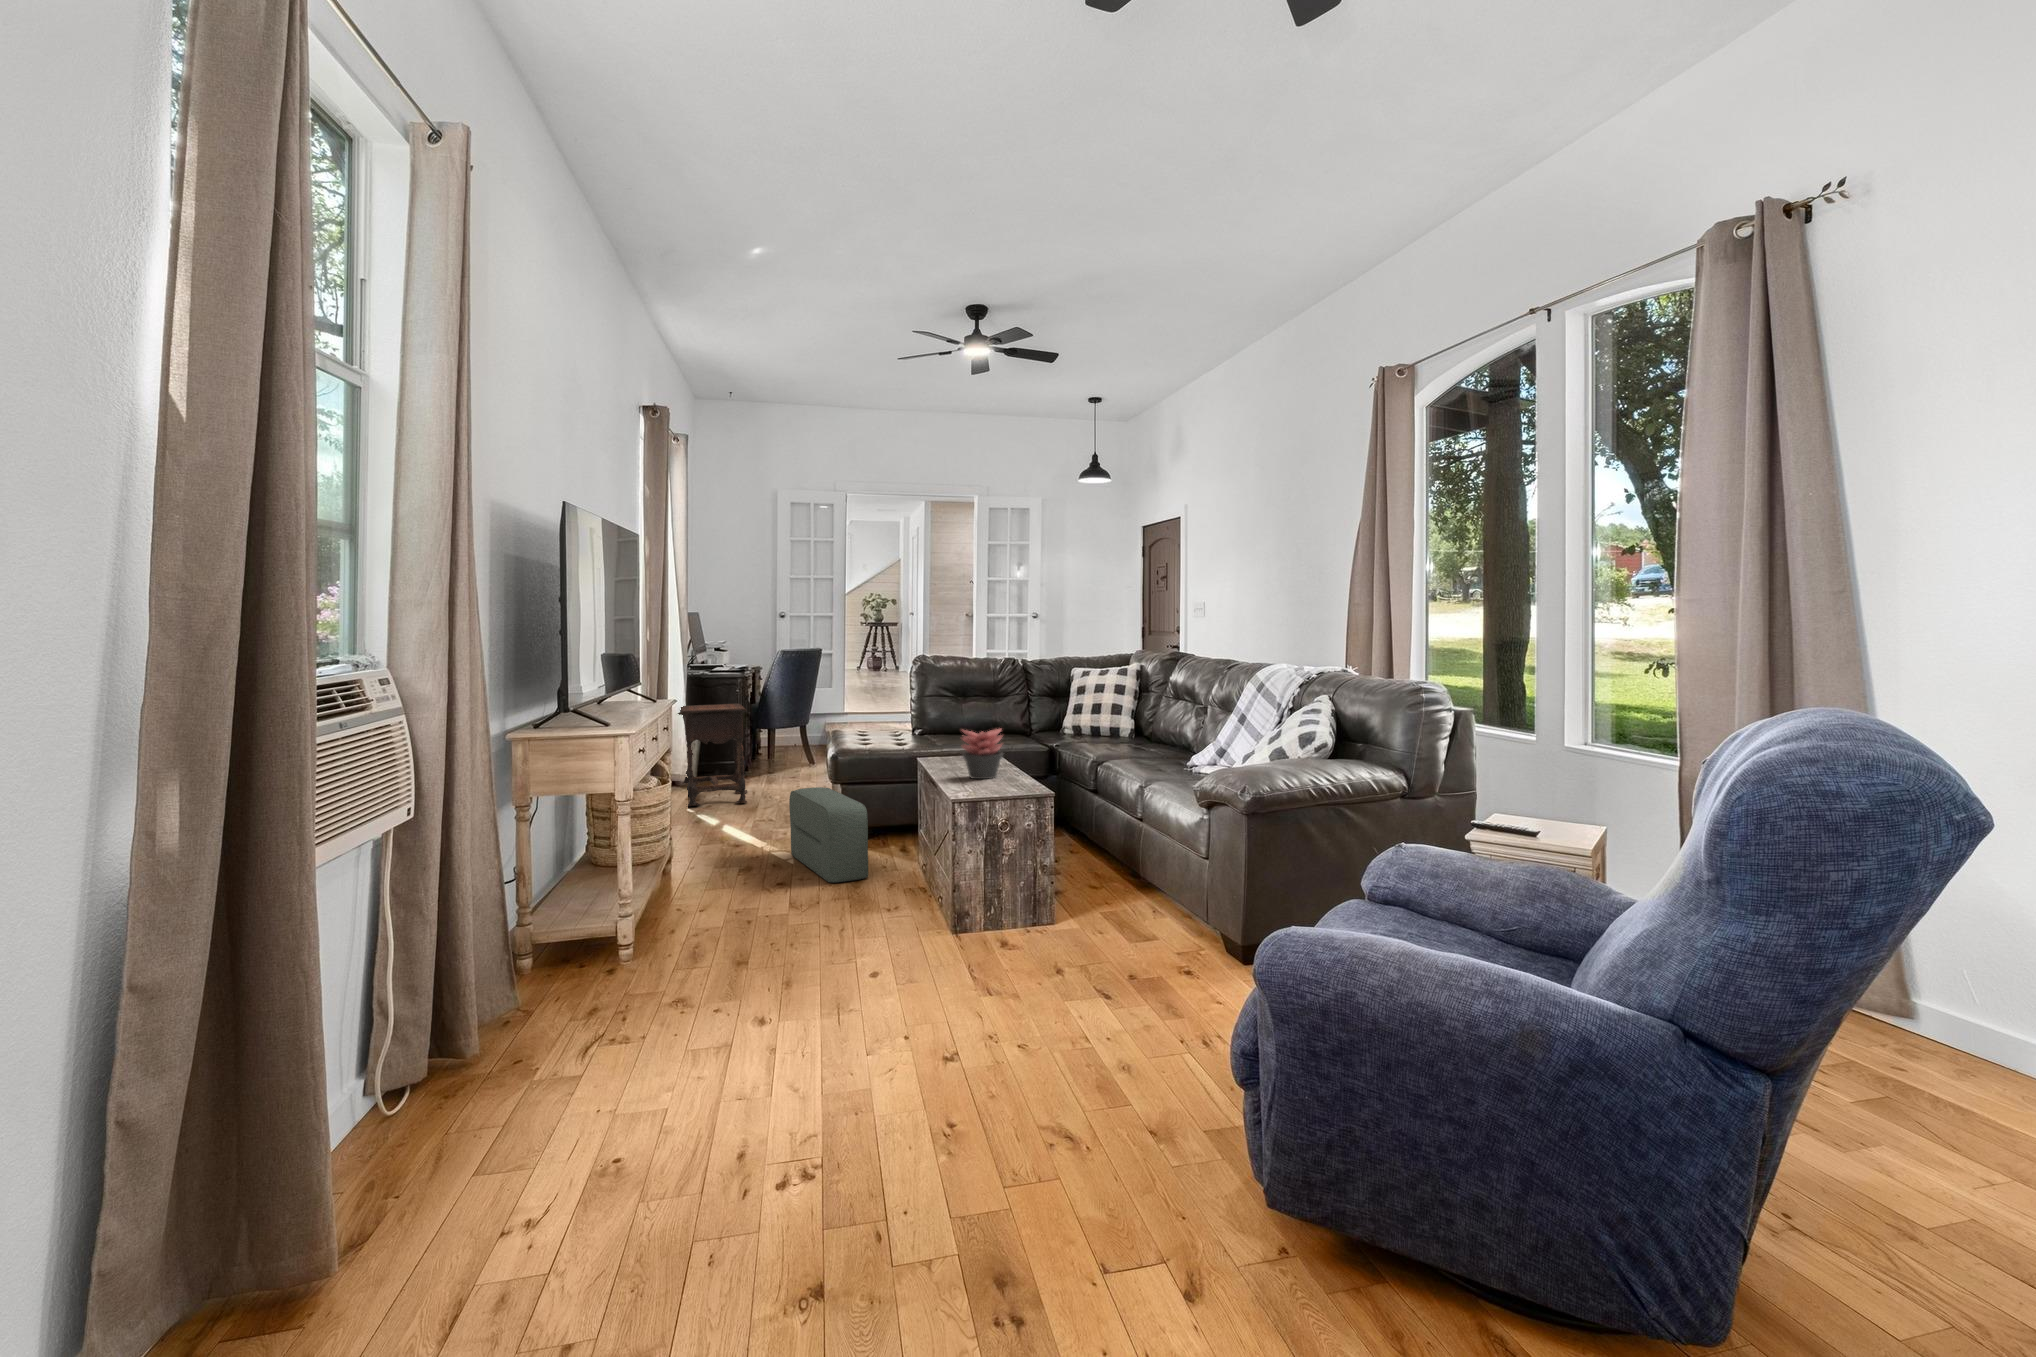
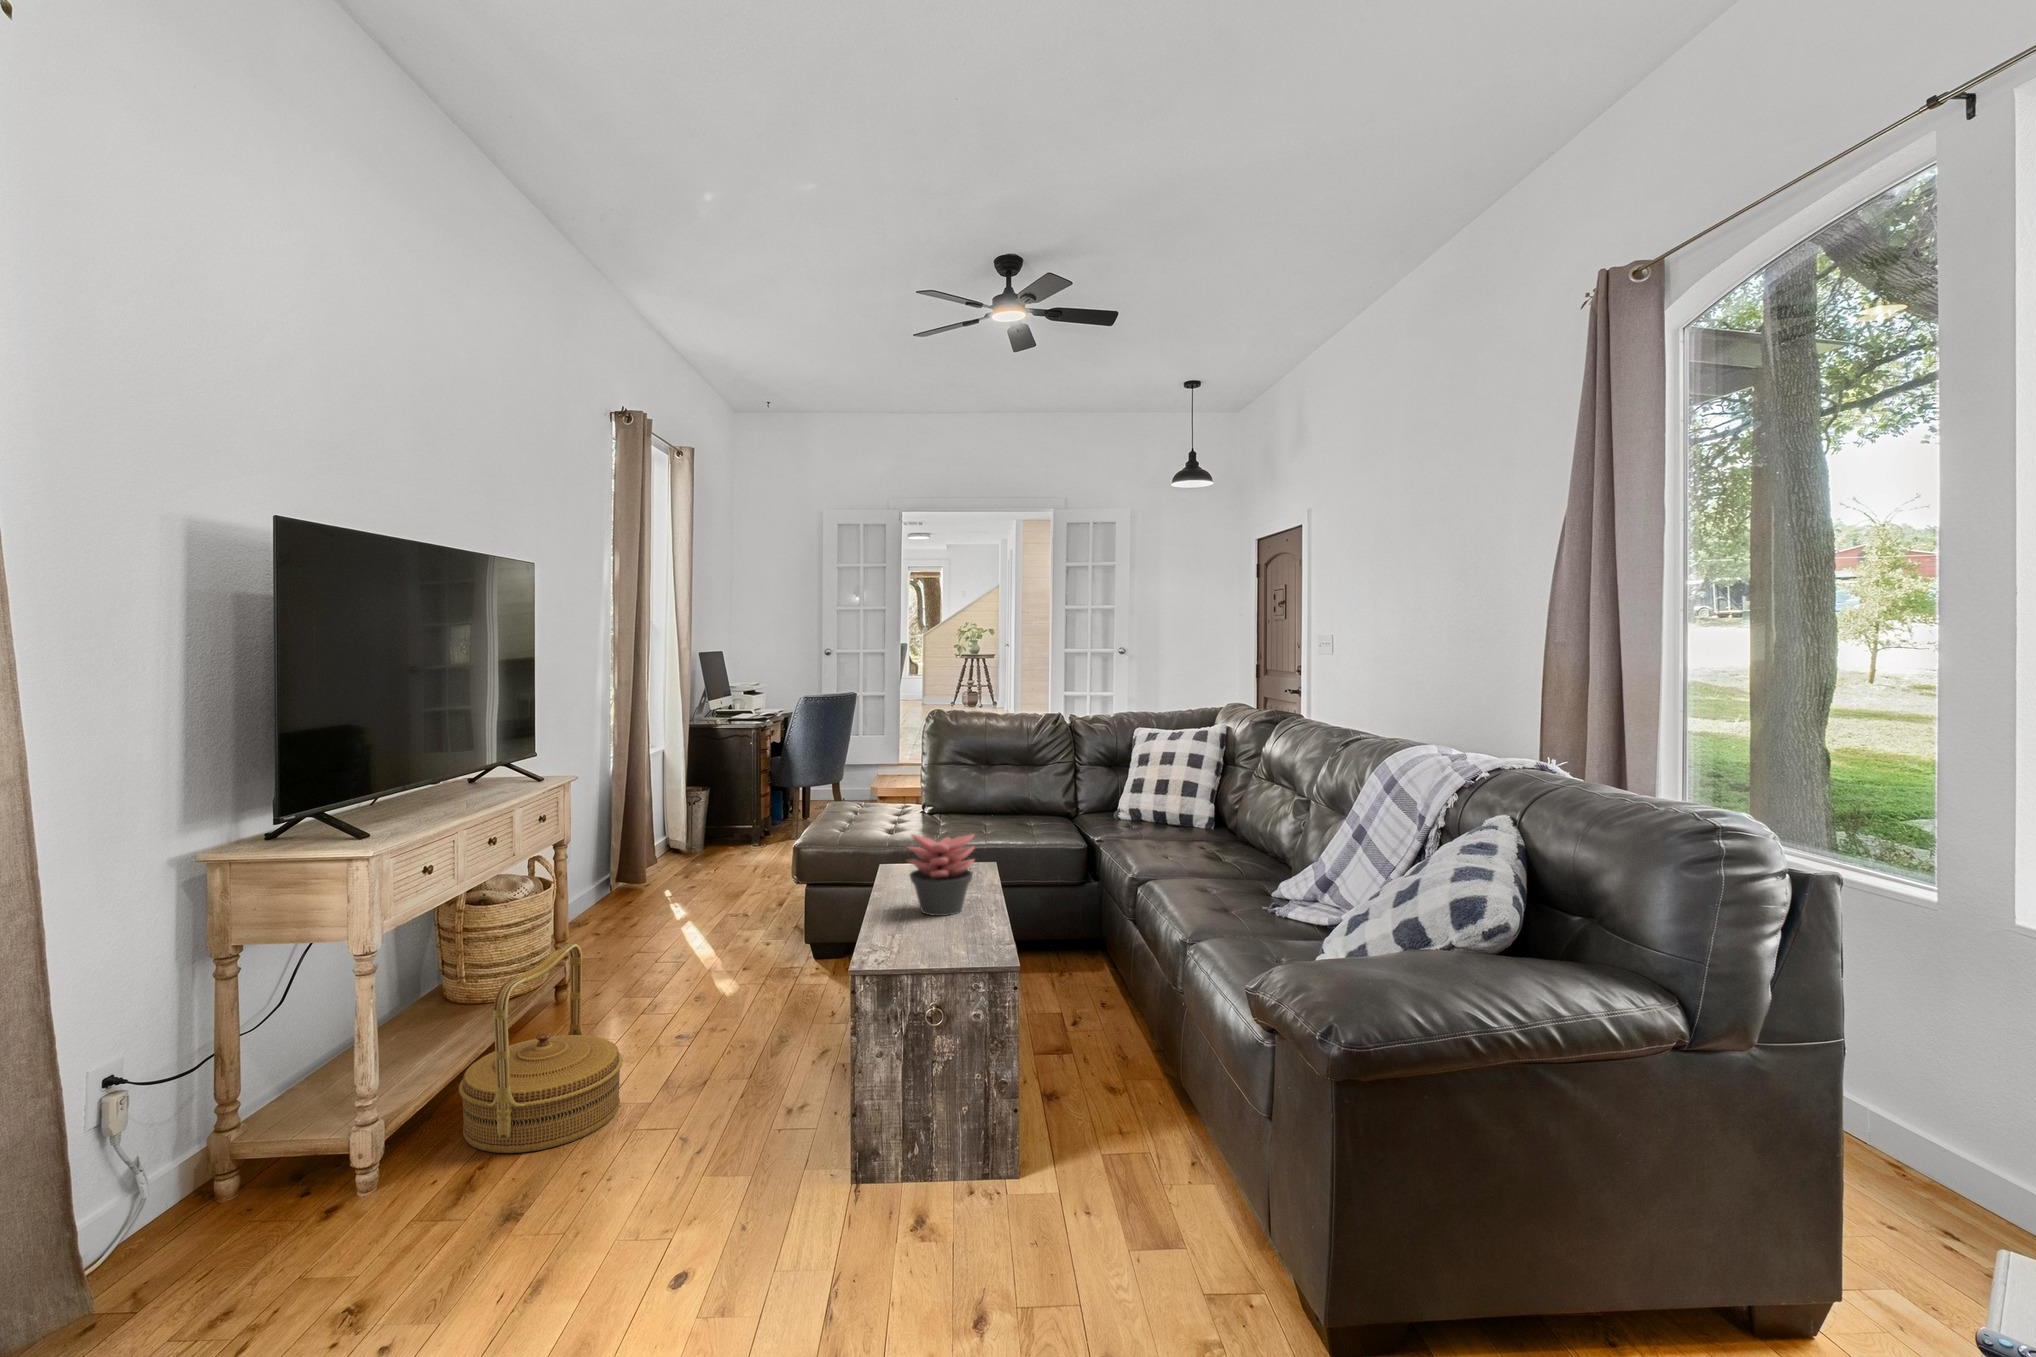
side table: present [678,704,747,806] -> none [654,756,755,884]
pouf: present [789,787,868,883] -> none [714,892,787,1051]
woven basket: none [688,807,787,928] -> present [459,944,623,1153]

